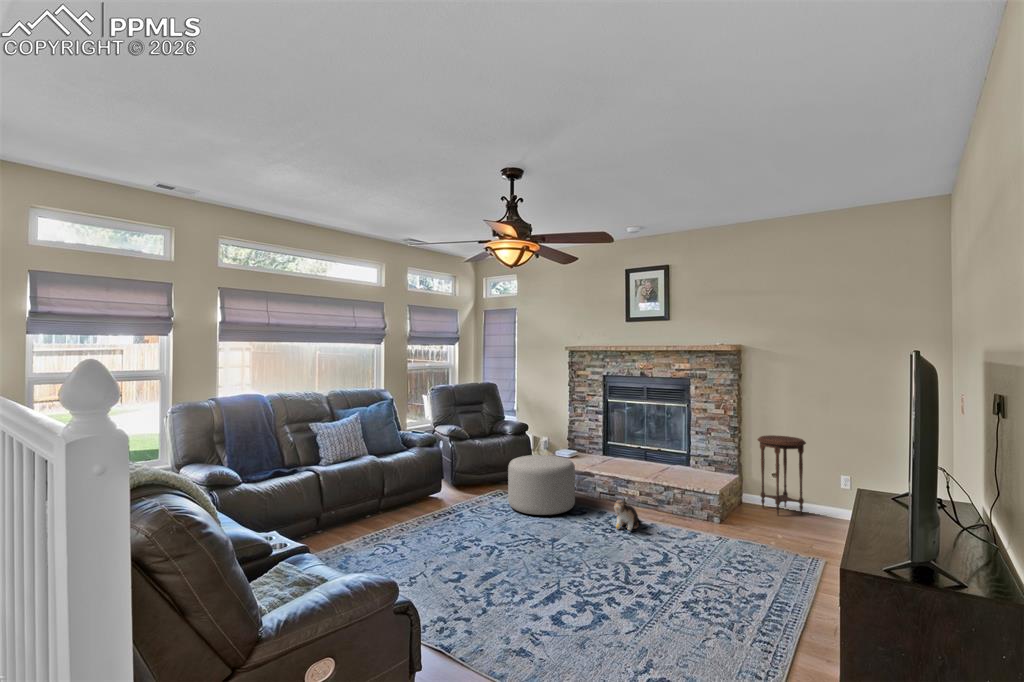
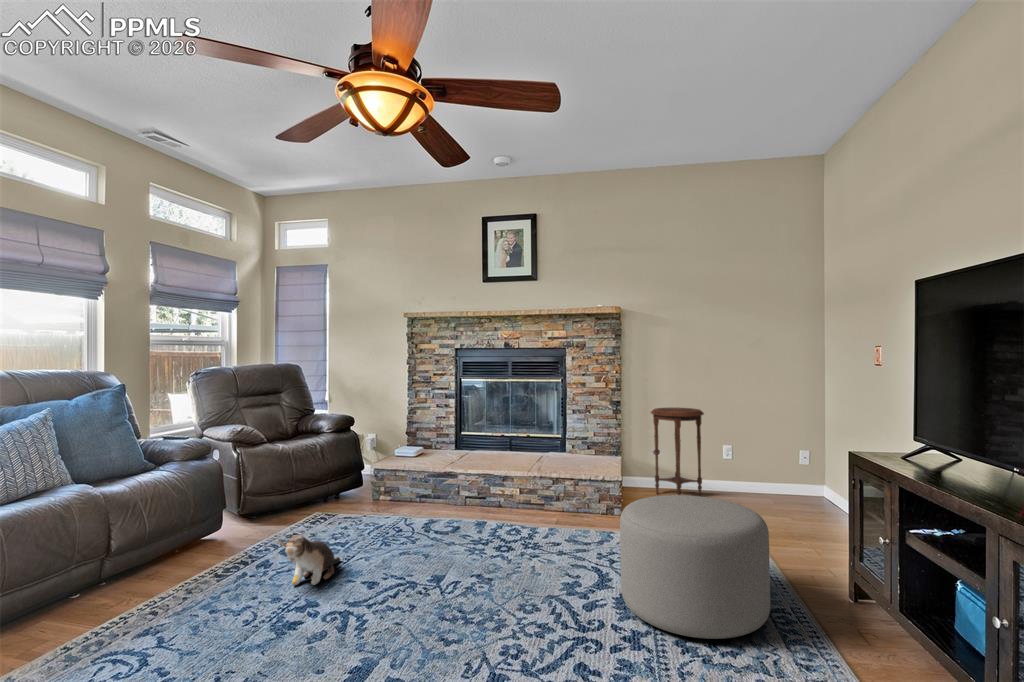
ottoman: present [508,455,575,515] -> present [620,495,770,639]
plush toy: present [614,500,639,531] -> present [280,535,340,585]

